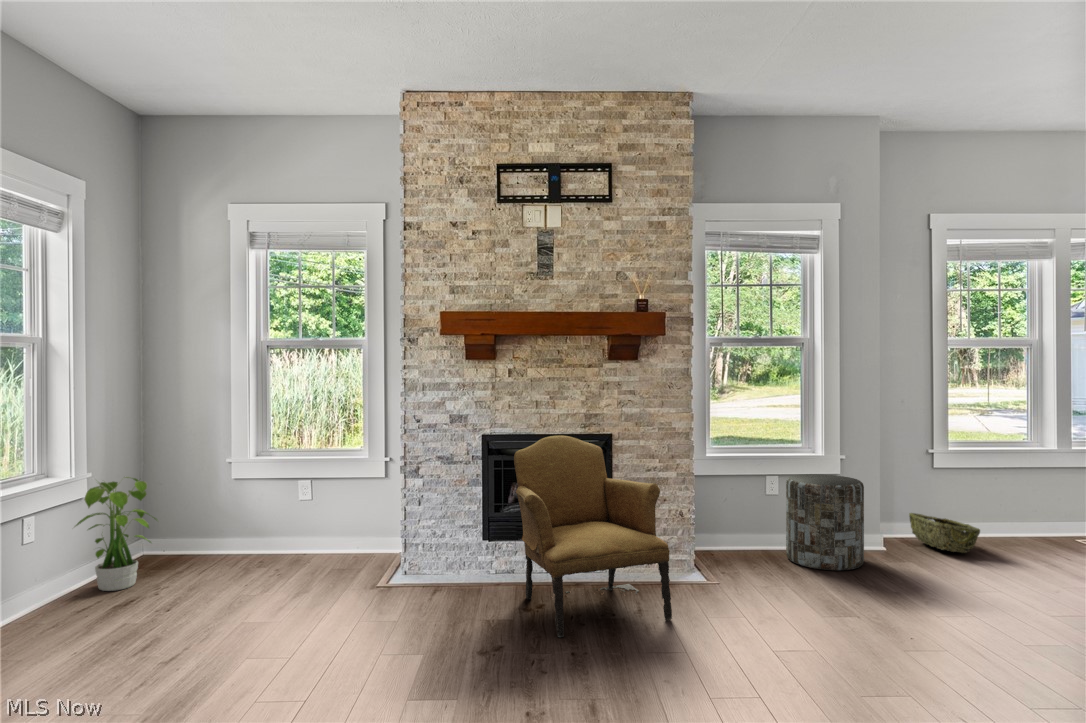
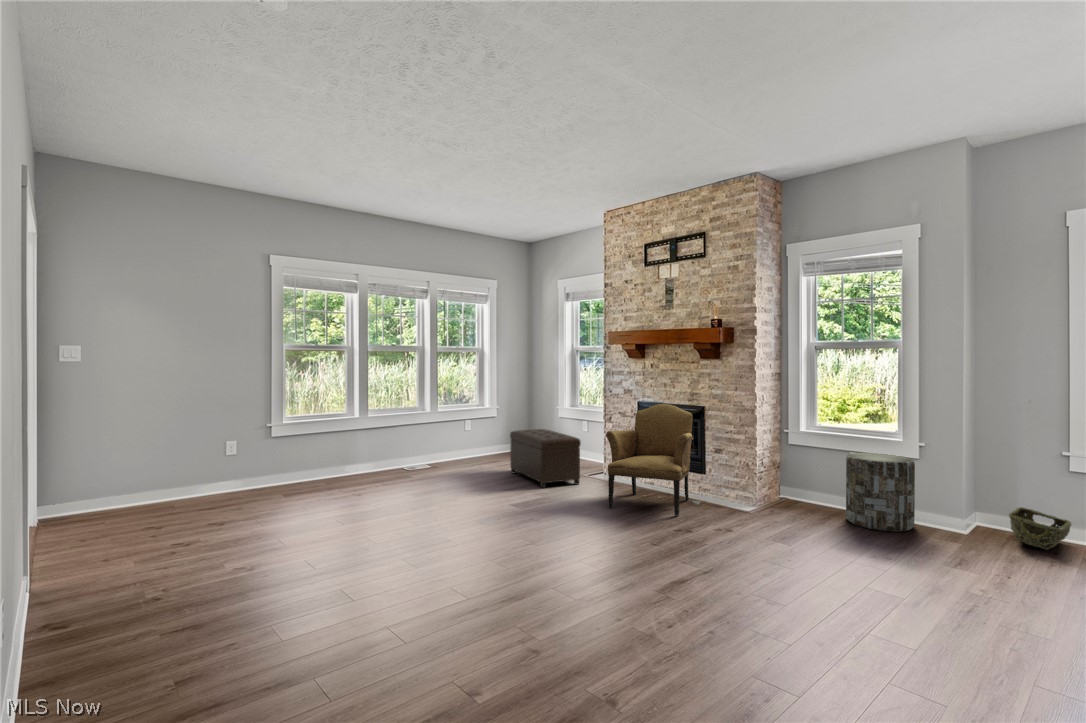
potted plant: present [74,477,158,591] -> none [485,410,517,460]
ottoman: none [214,507,408,634] -> present [510,429,581,488]

